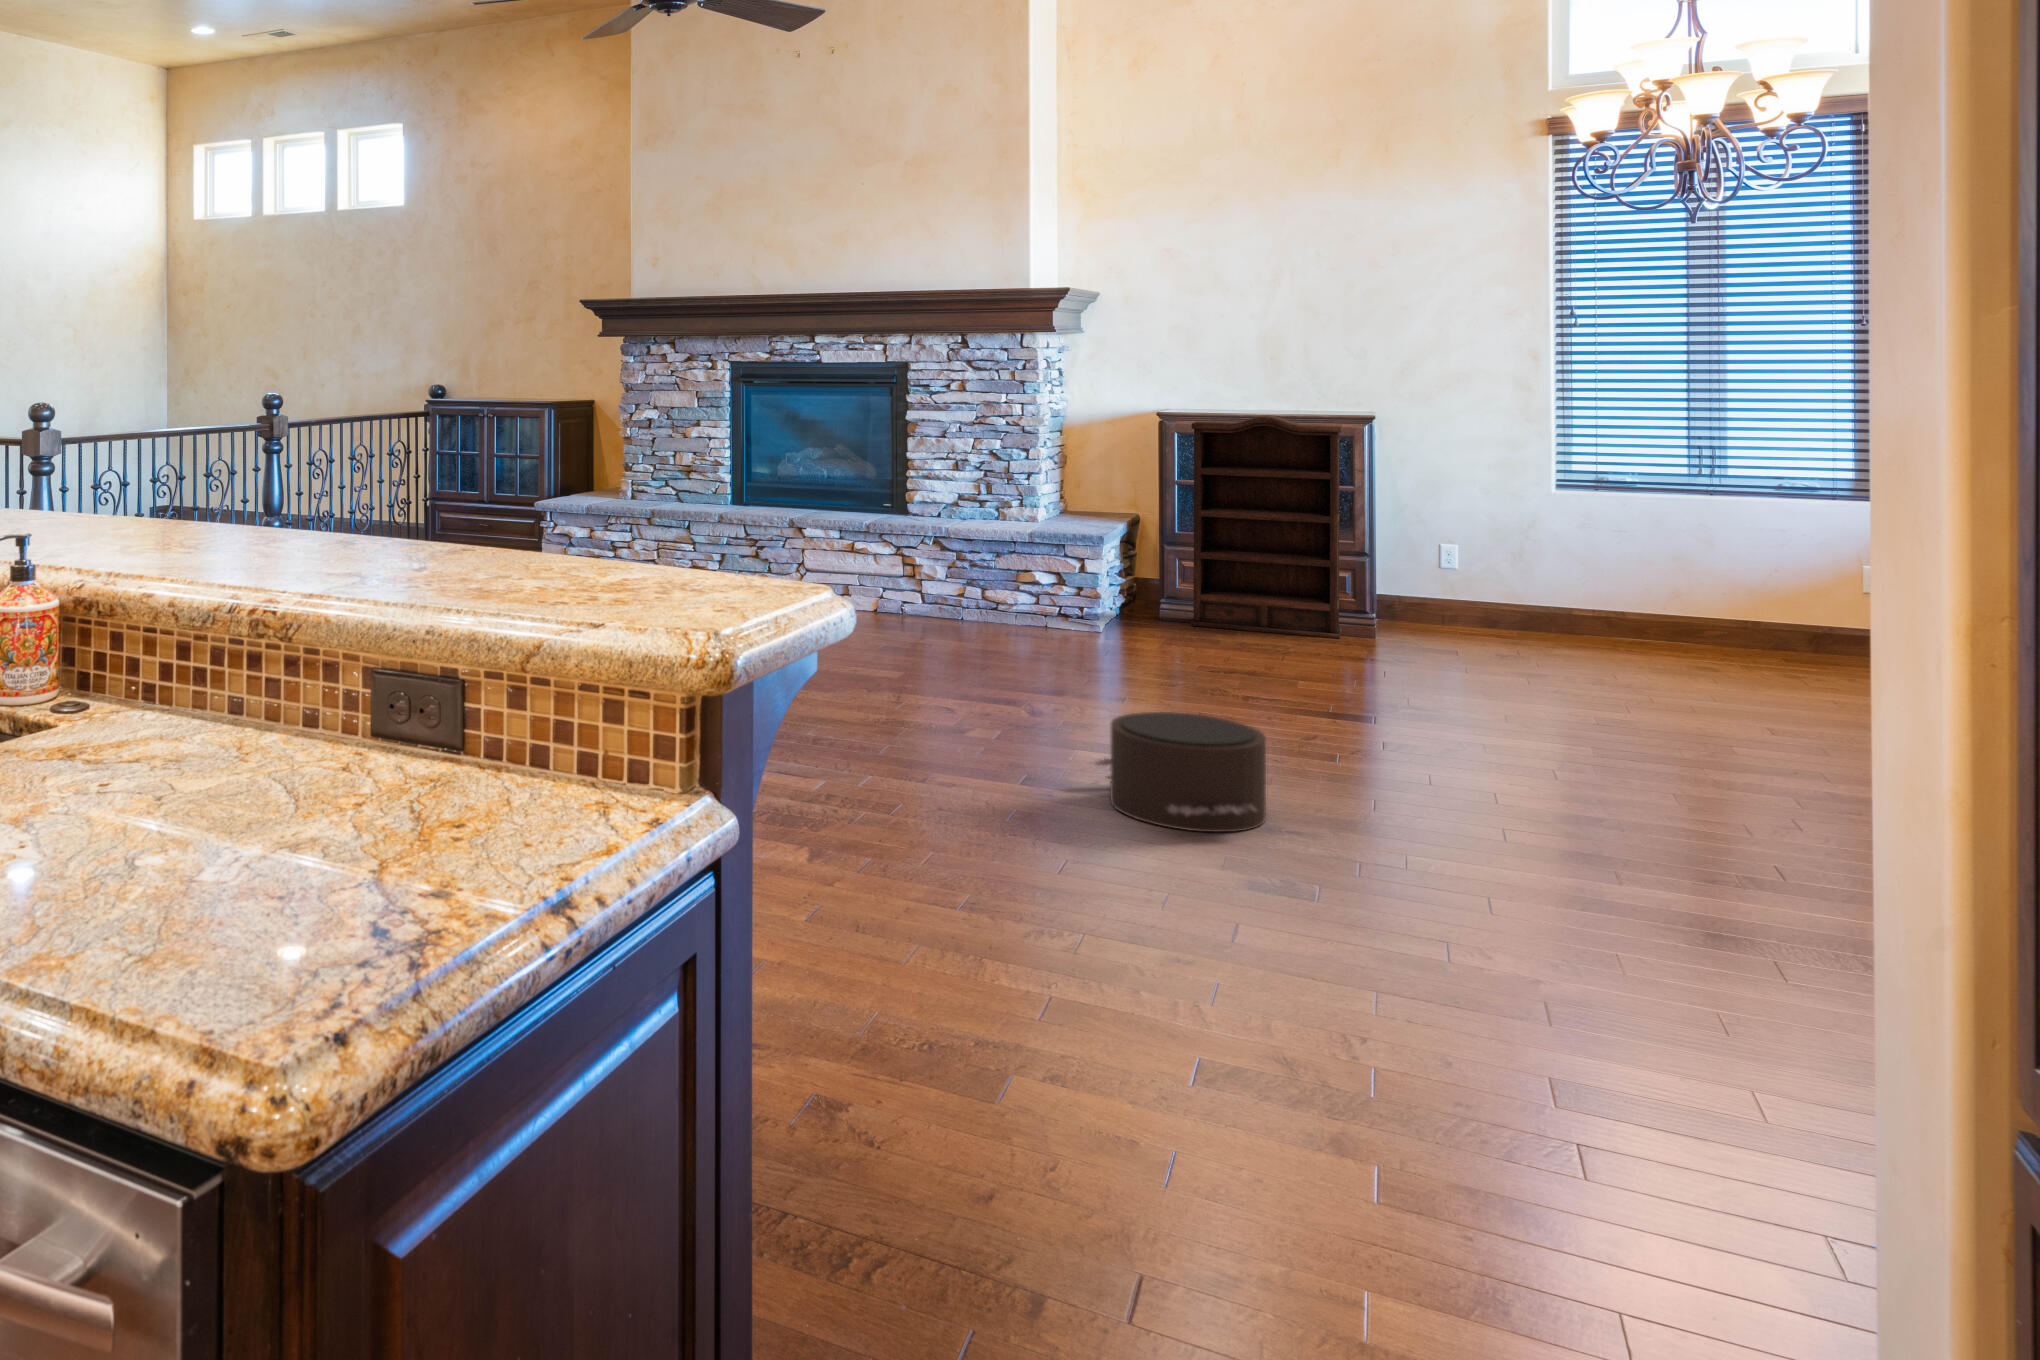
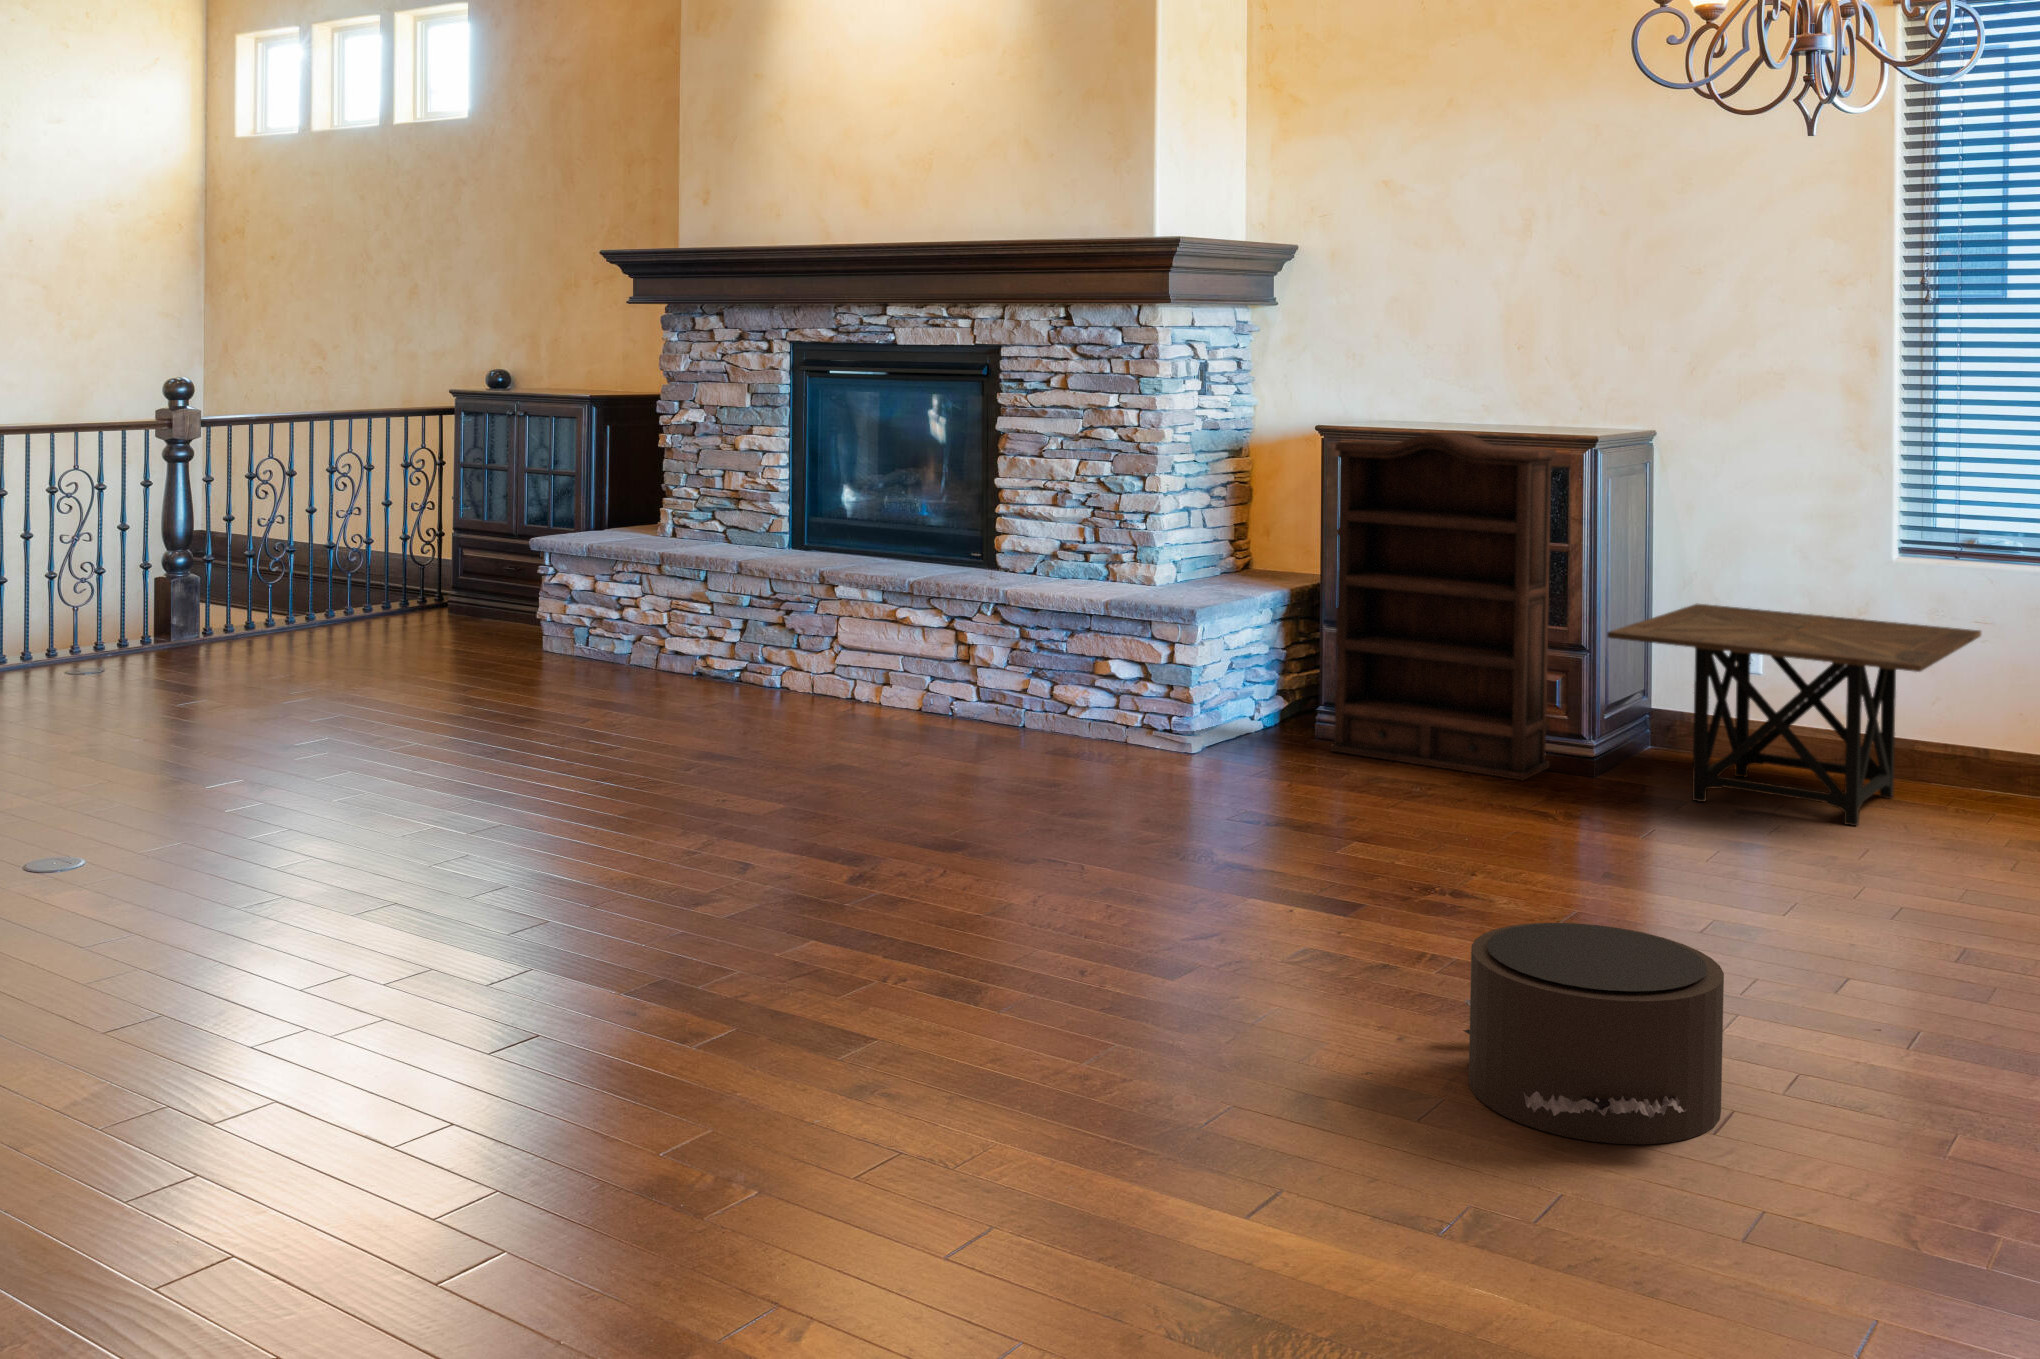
side table: none [1412,522,1640,657] -> present [1607,604,1981,826]
pouf: present [1096,712,1266,832] -> present [1463,923,1724,1144]

